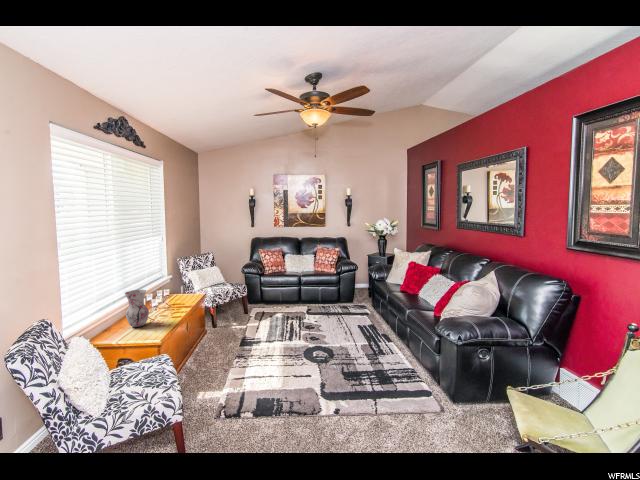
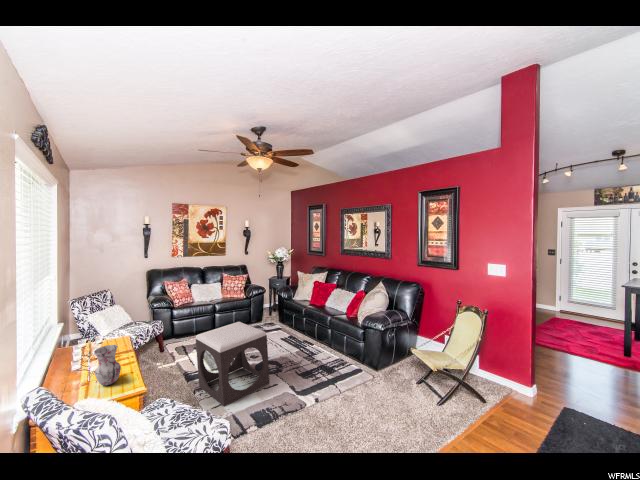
footstool: none [236,293,304,383] -> present [196,322,269,406]

